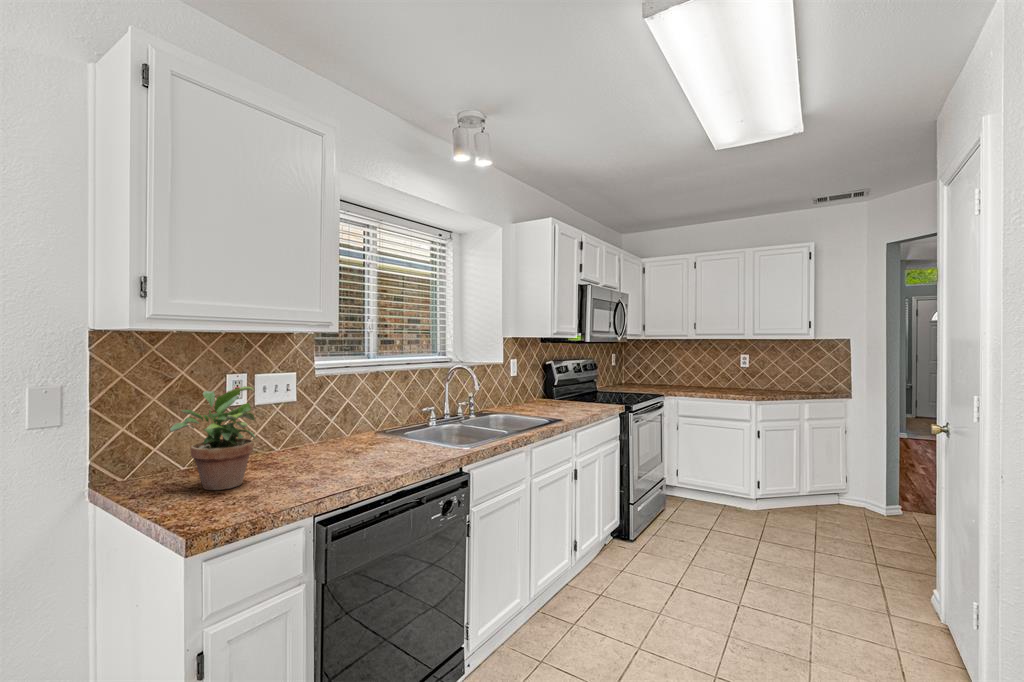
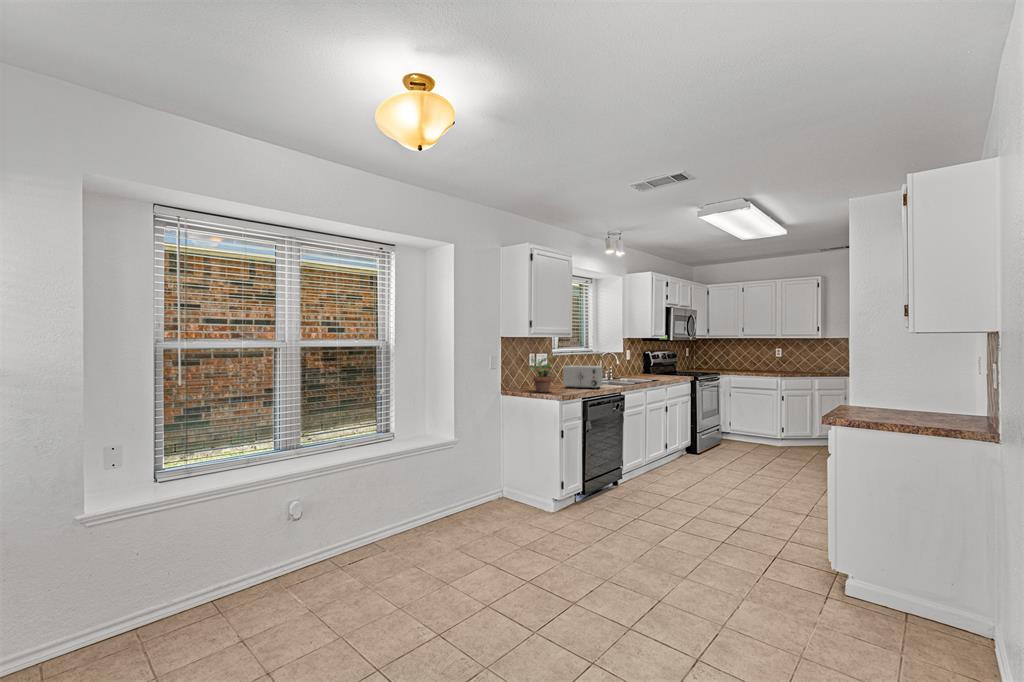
toaster: none [323,399,422,461] -> present [563,365,603,389]

